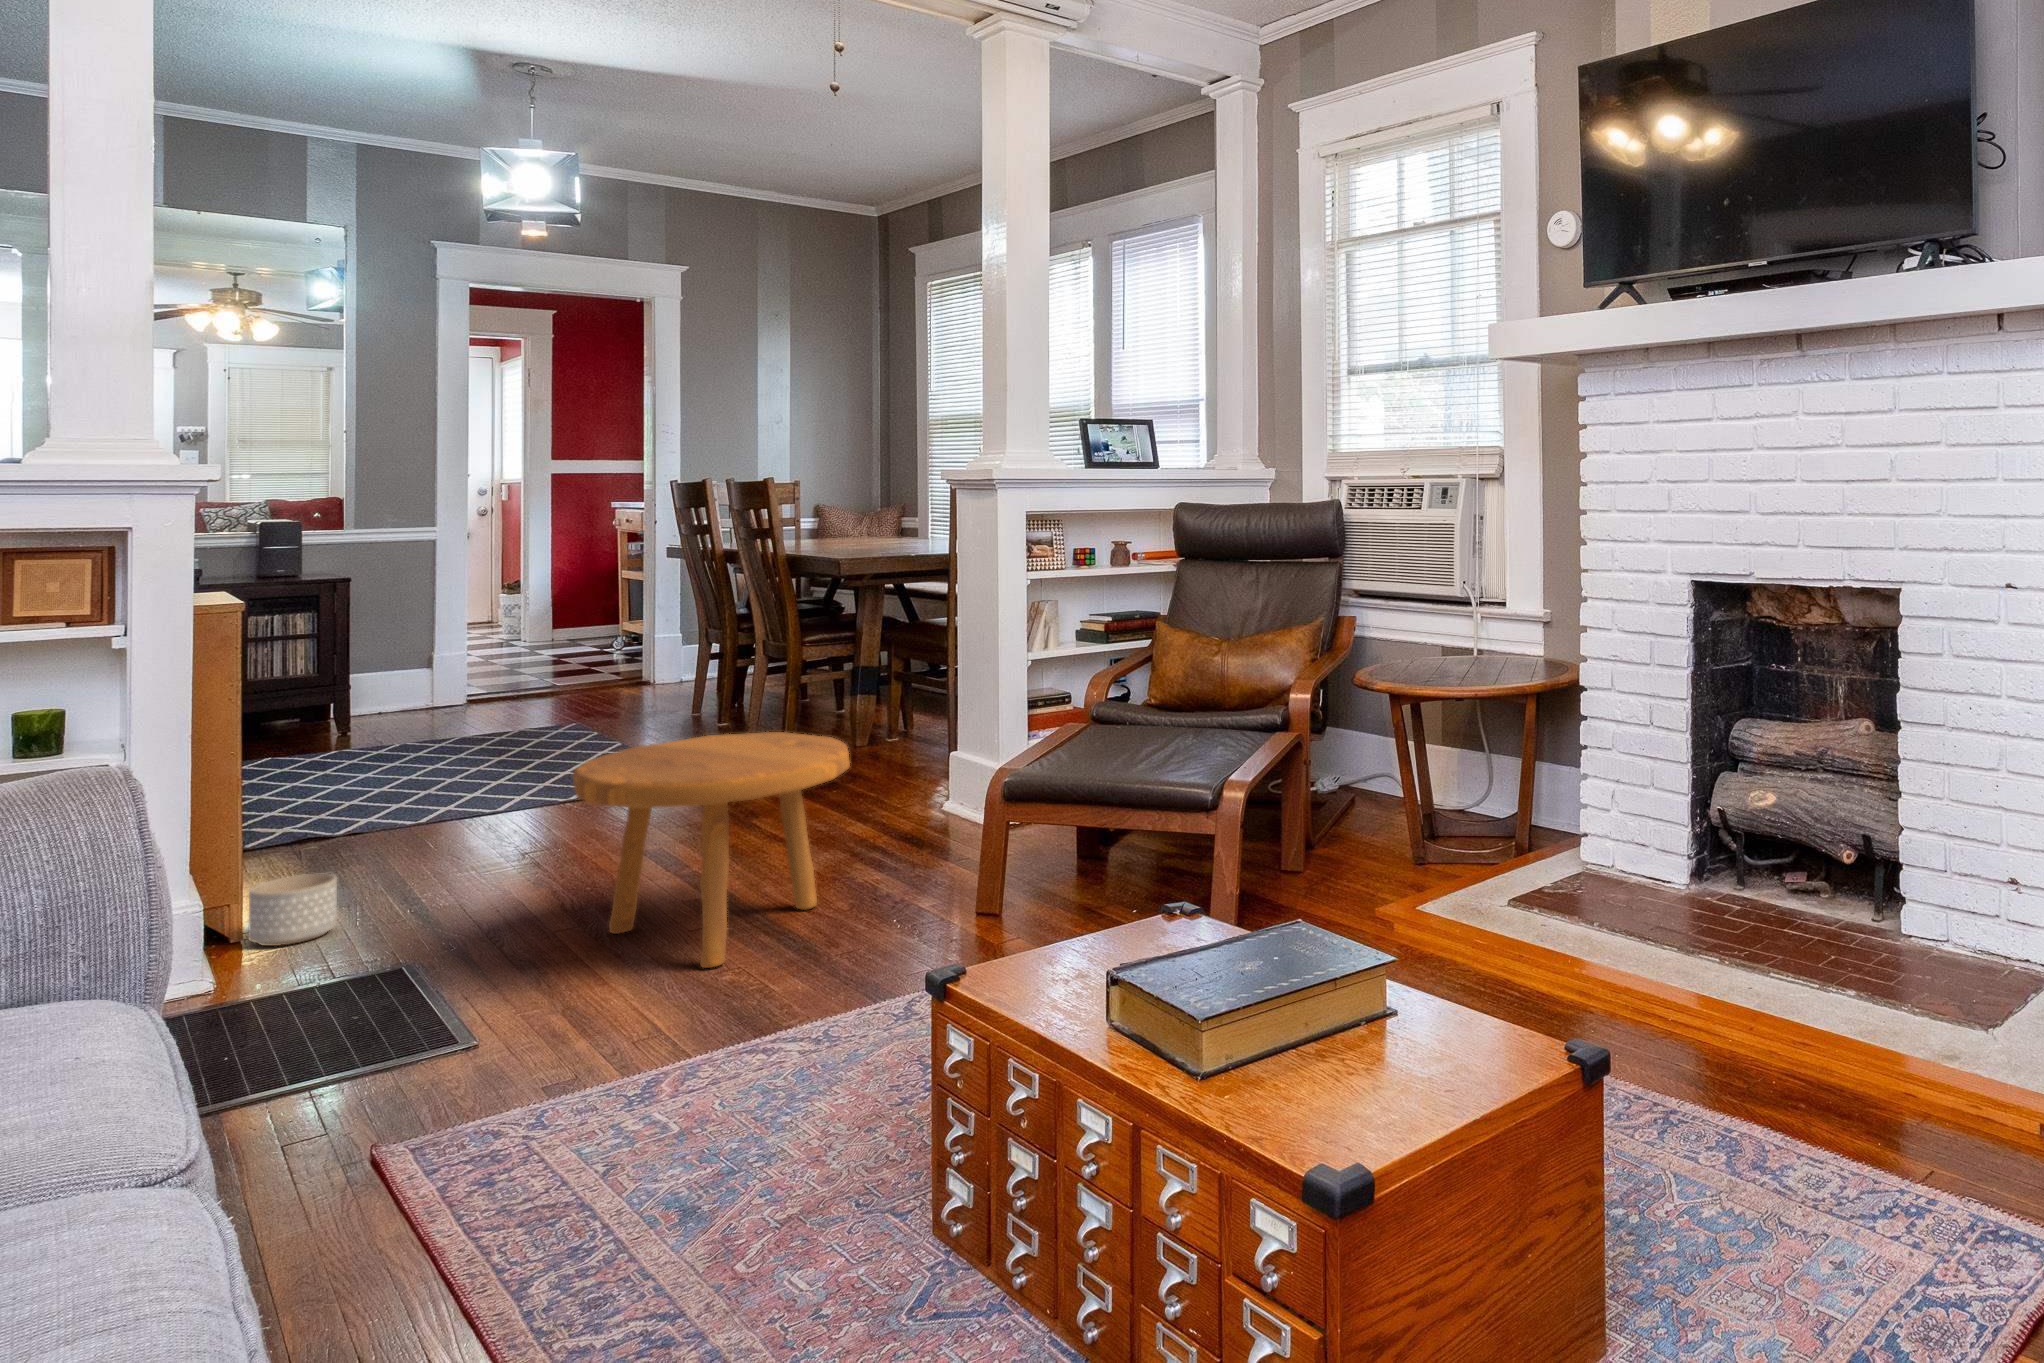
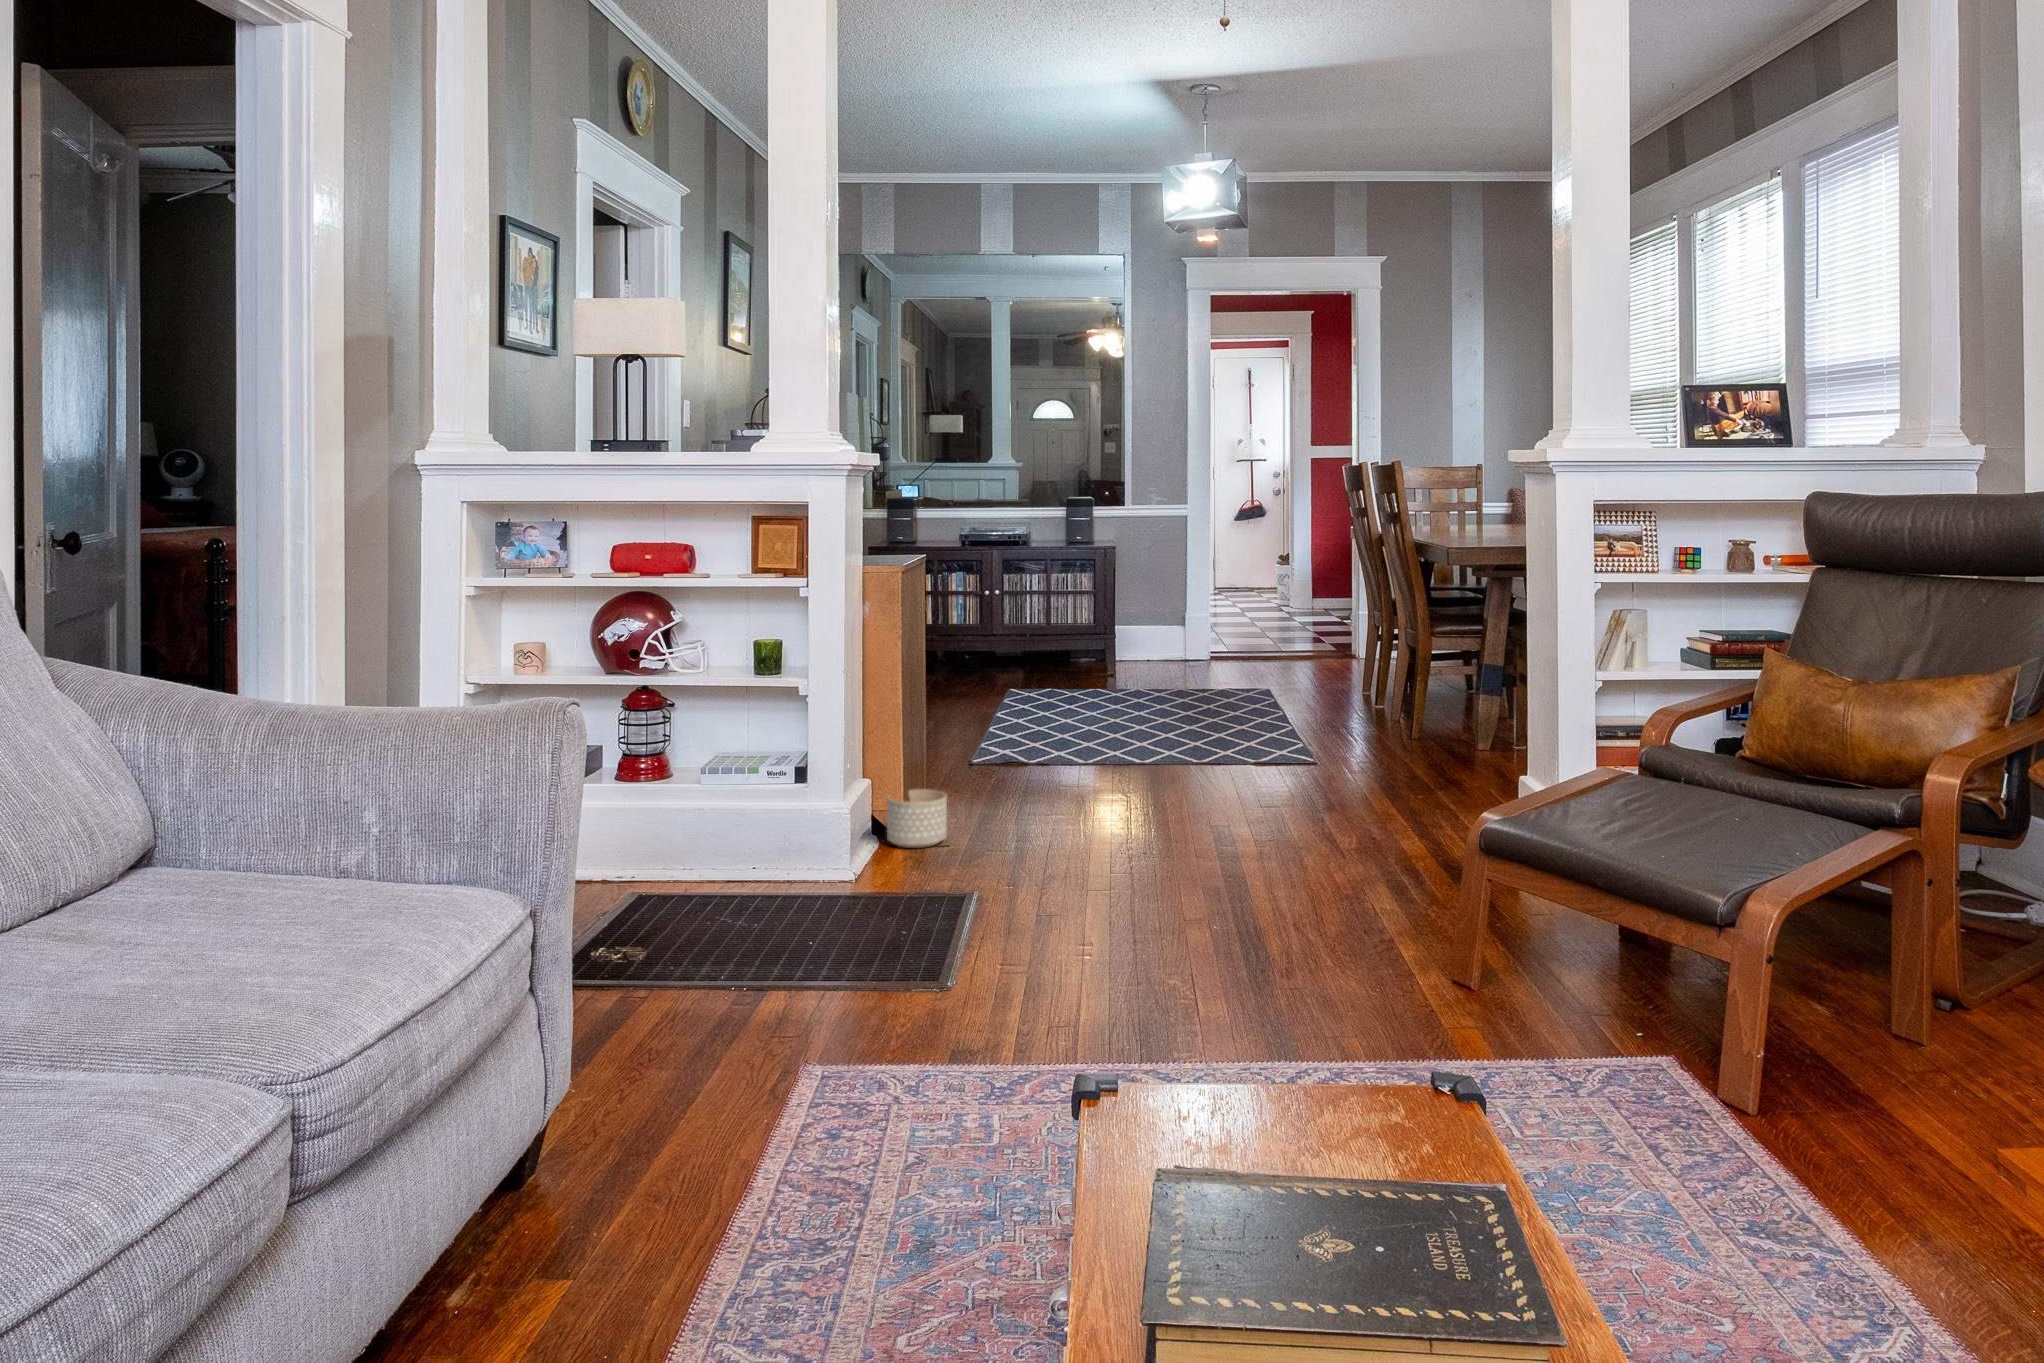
footstool: present [573,732,850,968] -> none [1057,718,1318,965]

